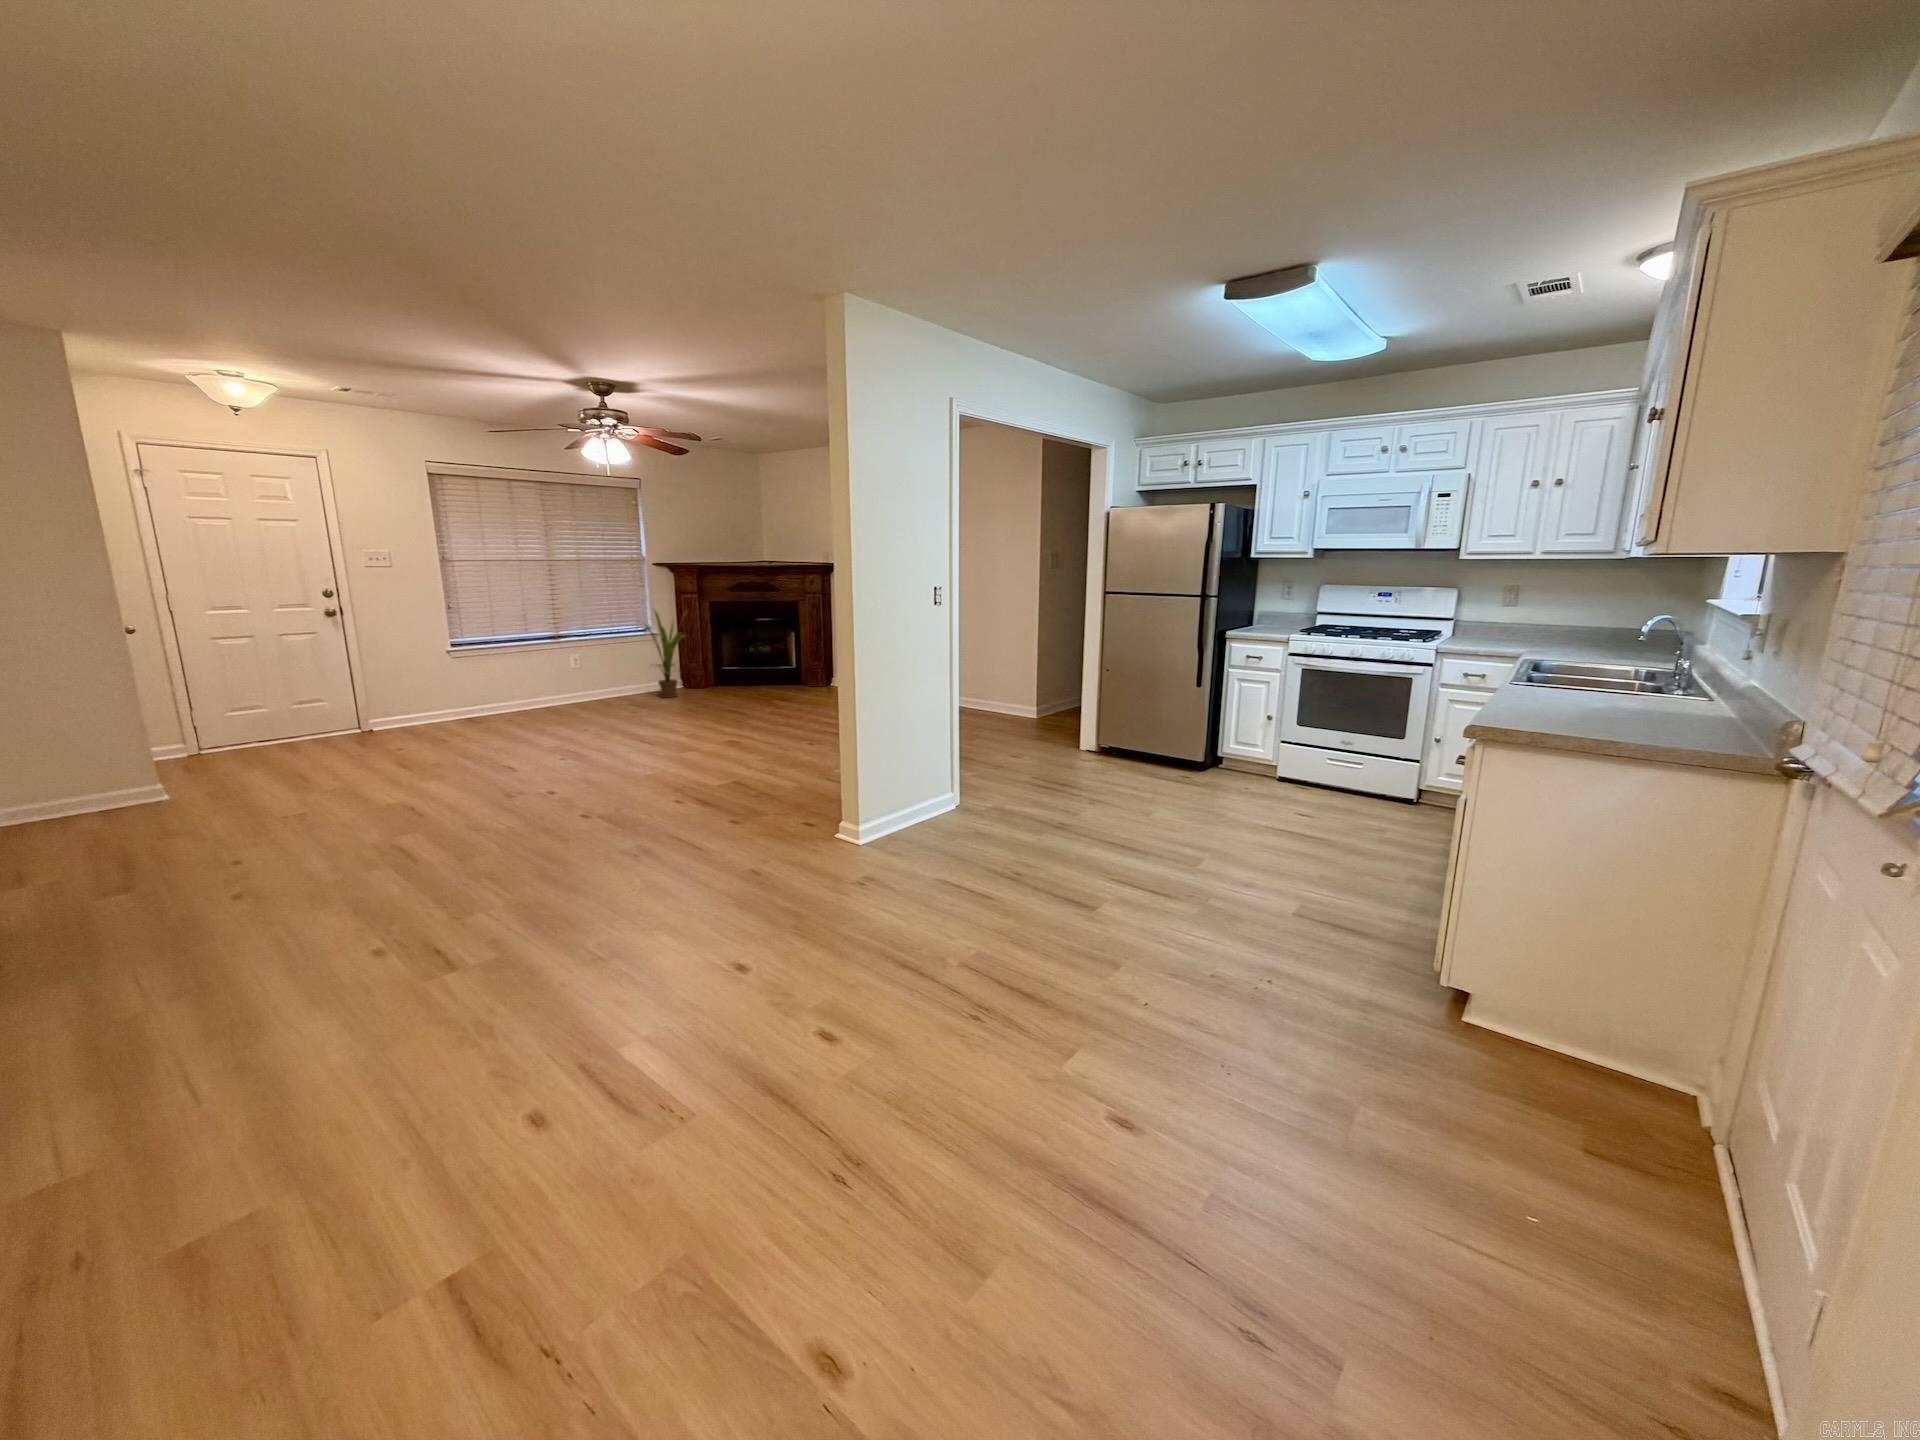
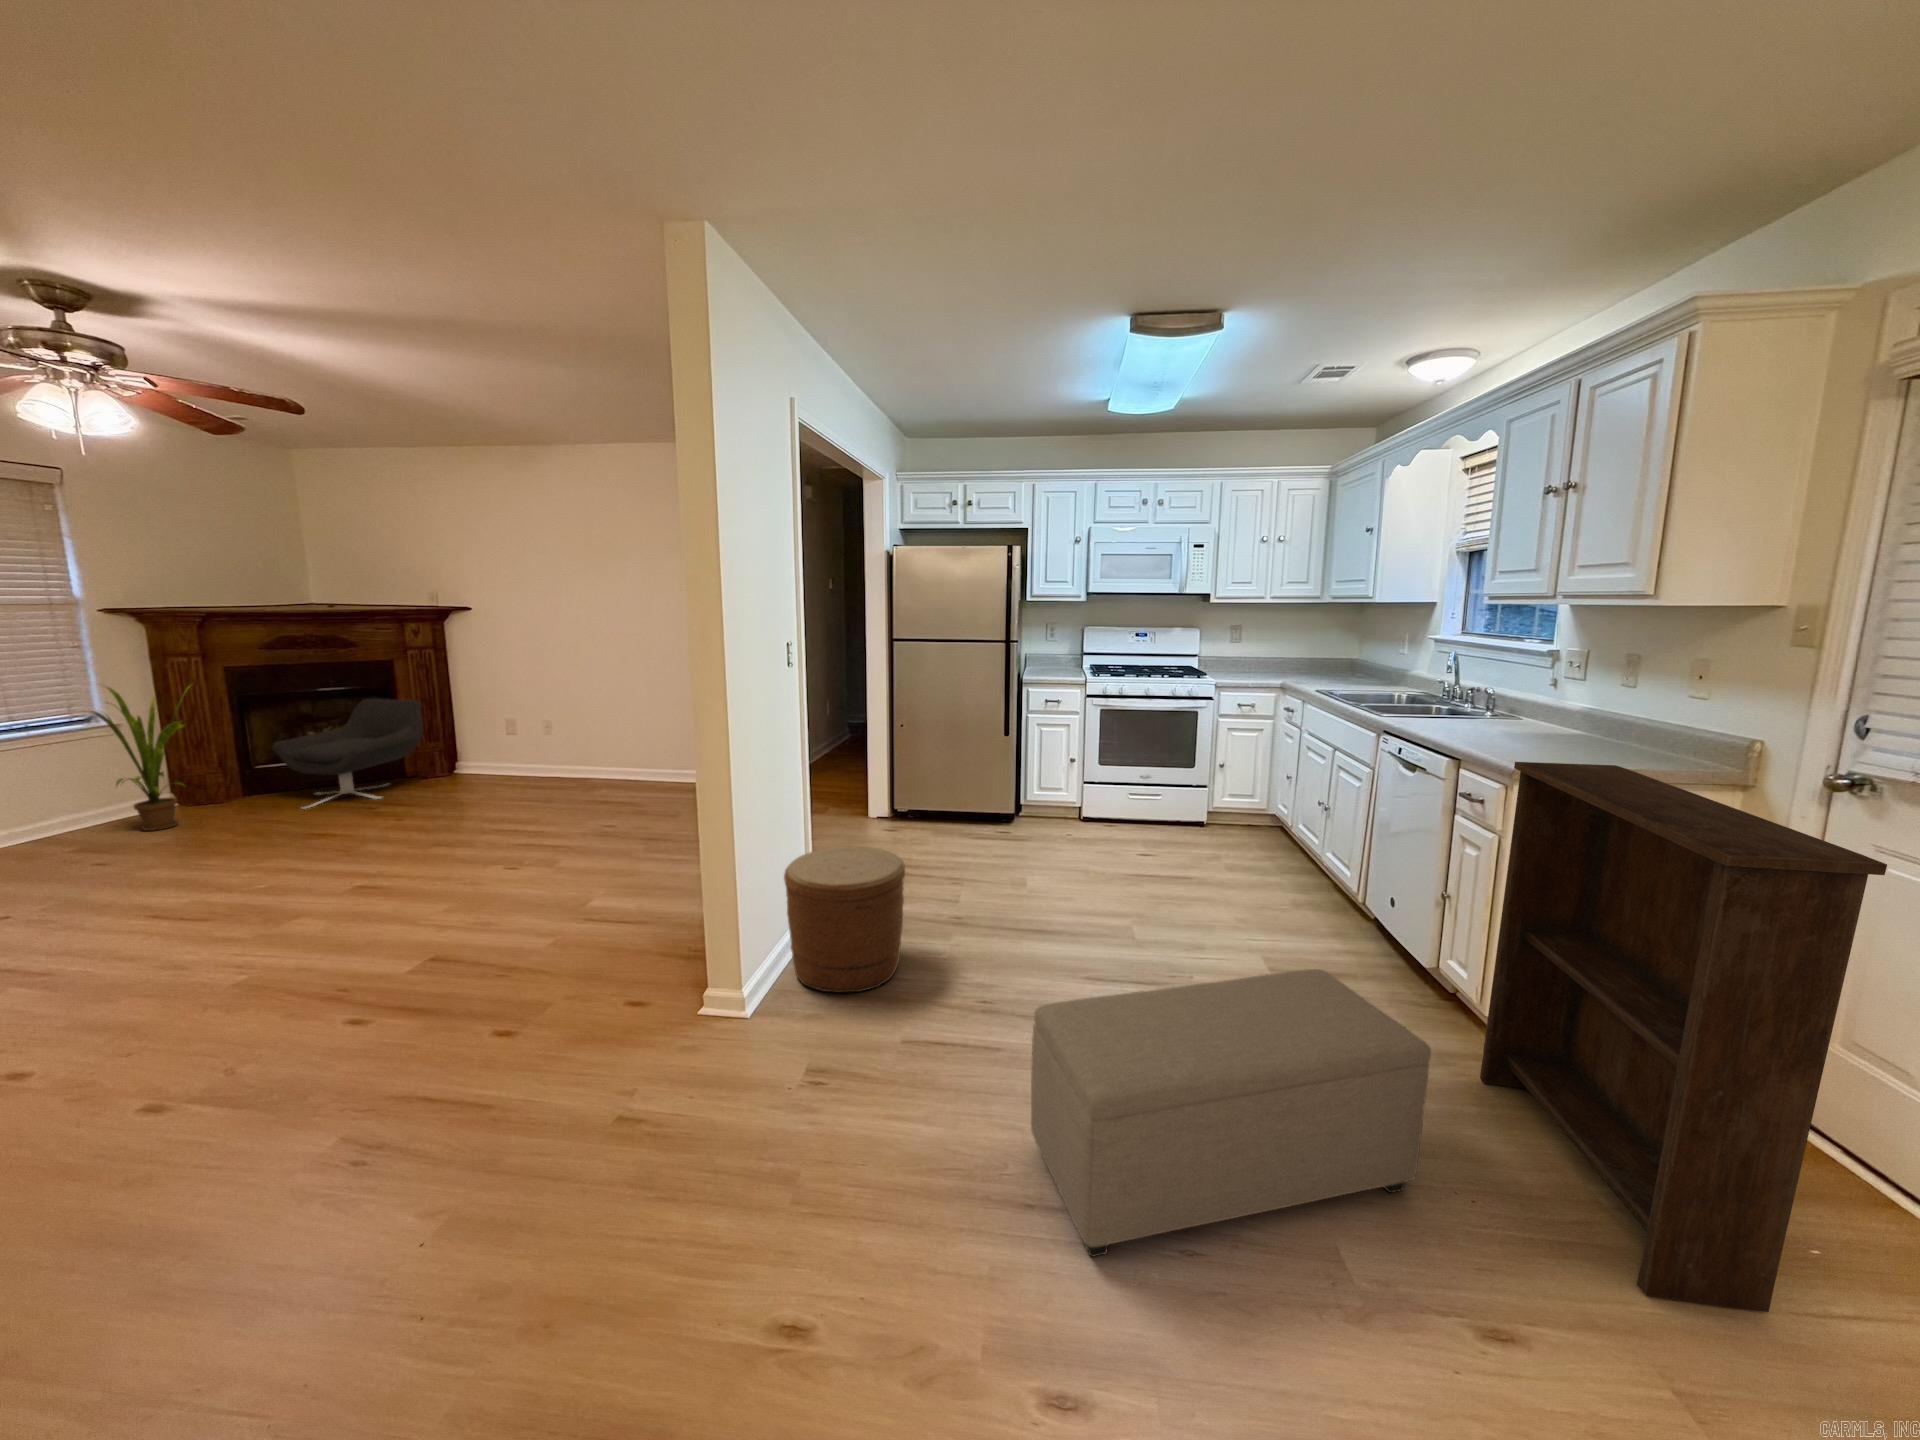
lounge chair: none [729,629,811,696] -> present [272,699,423,809]
bookshelf: none [1374,700,1635,1314] -> present [1480,762,1887,1312]
woven basket: none [902,742,998,851] -> present [784,846,905,992]
ottoman: none [912,847,1245,1087] -> present [1031,969,1431,1257]

